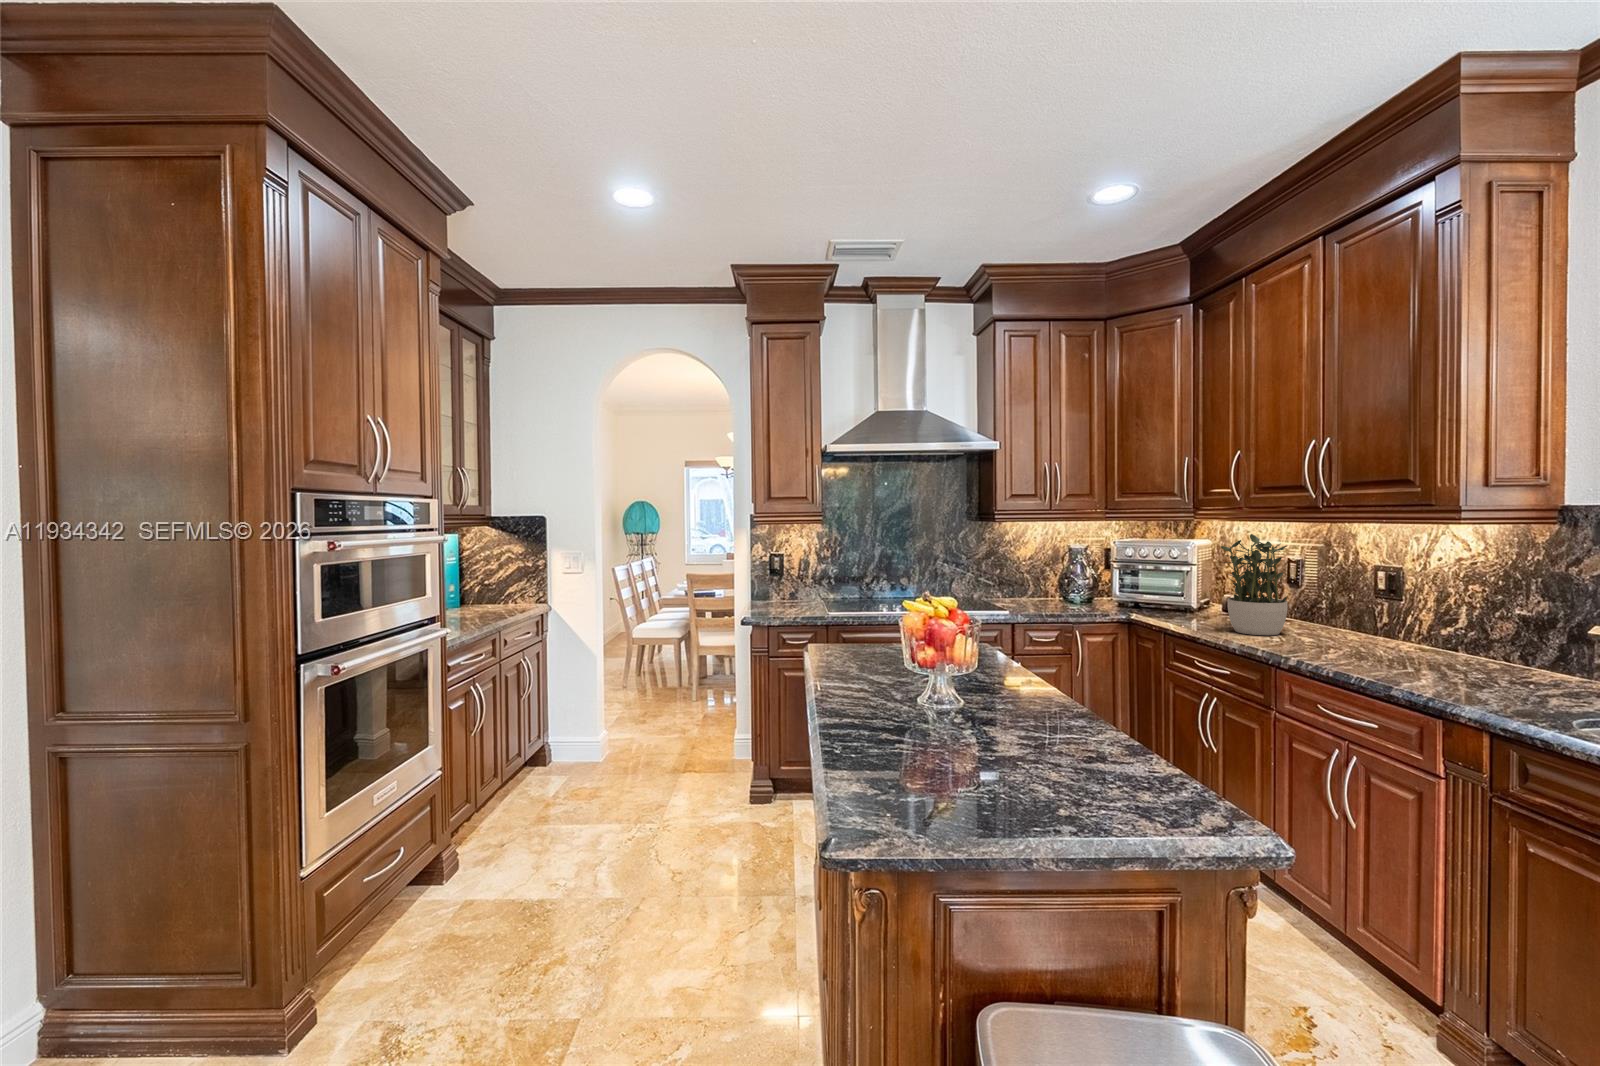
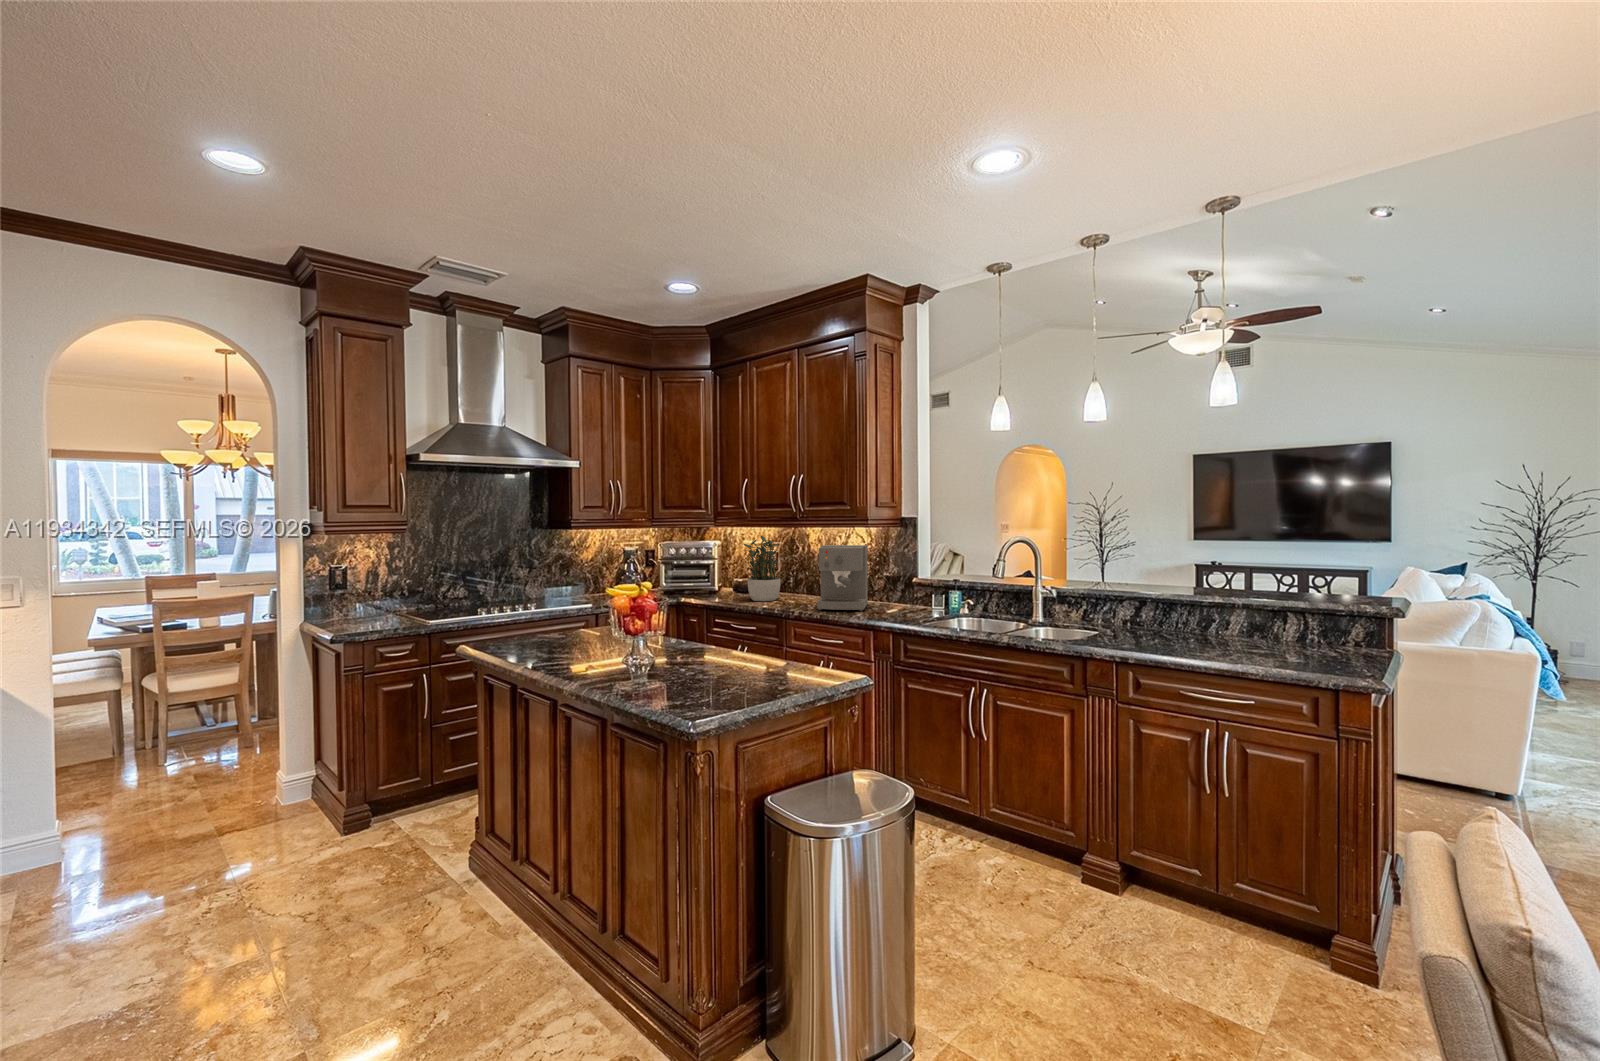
coffee maker: none [1336,553,1461,675] -> present [817,545,868,611]

